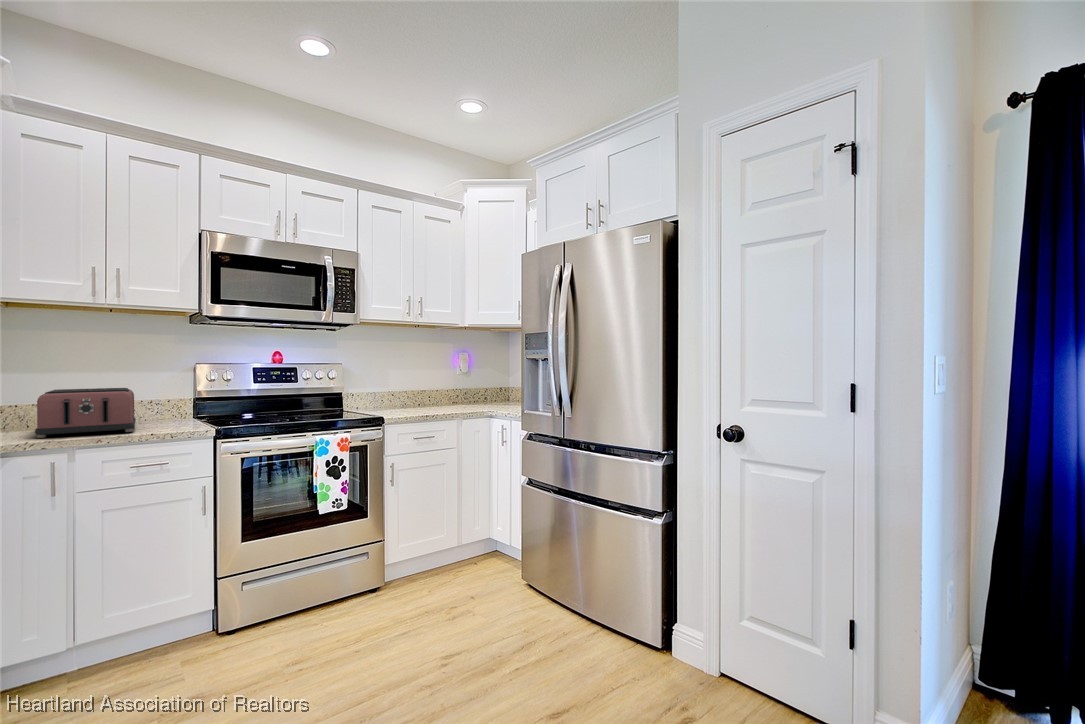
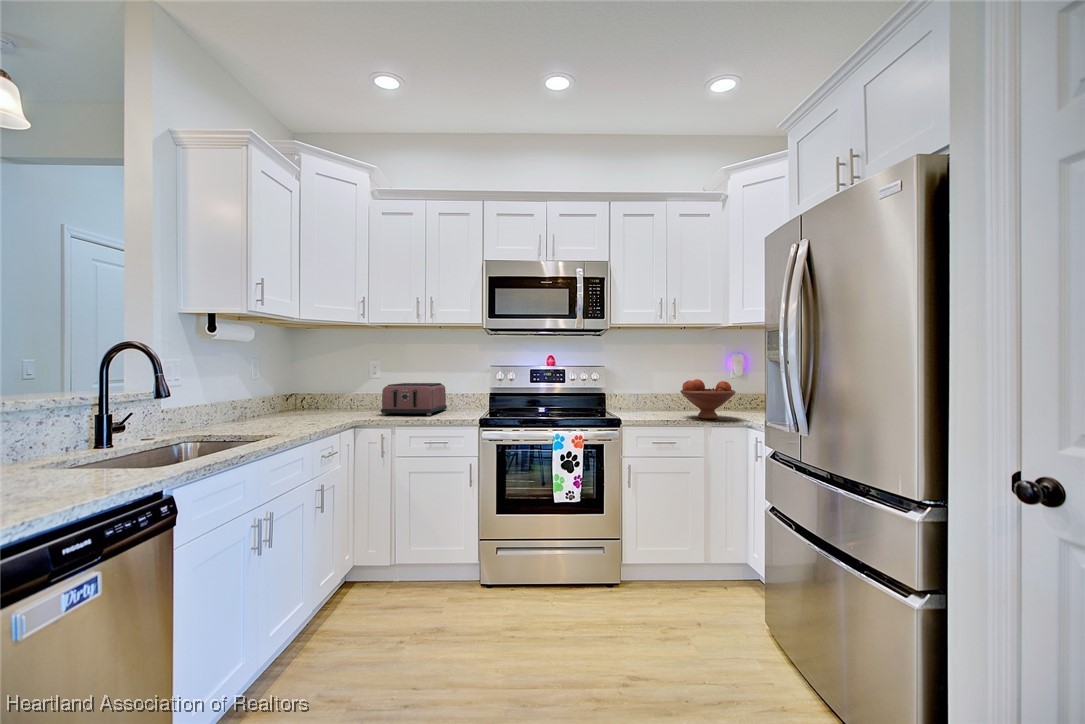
fruit bowl: none [433,376,481,412] -> present [680,379,736,419]

